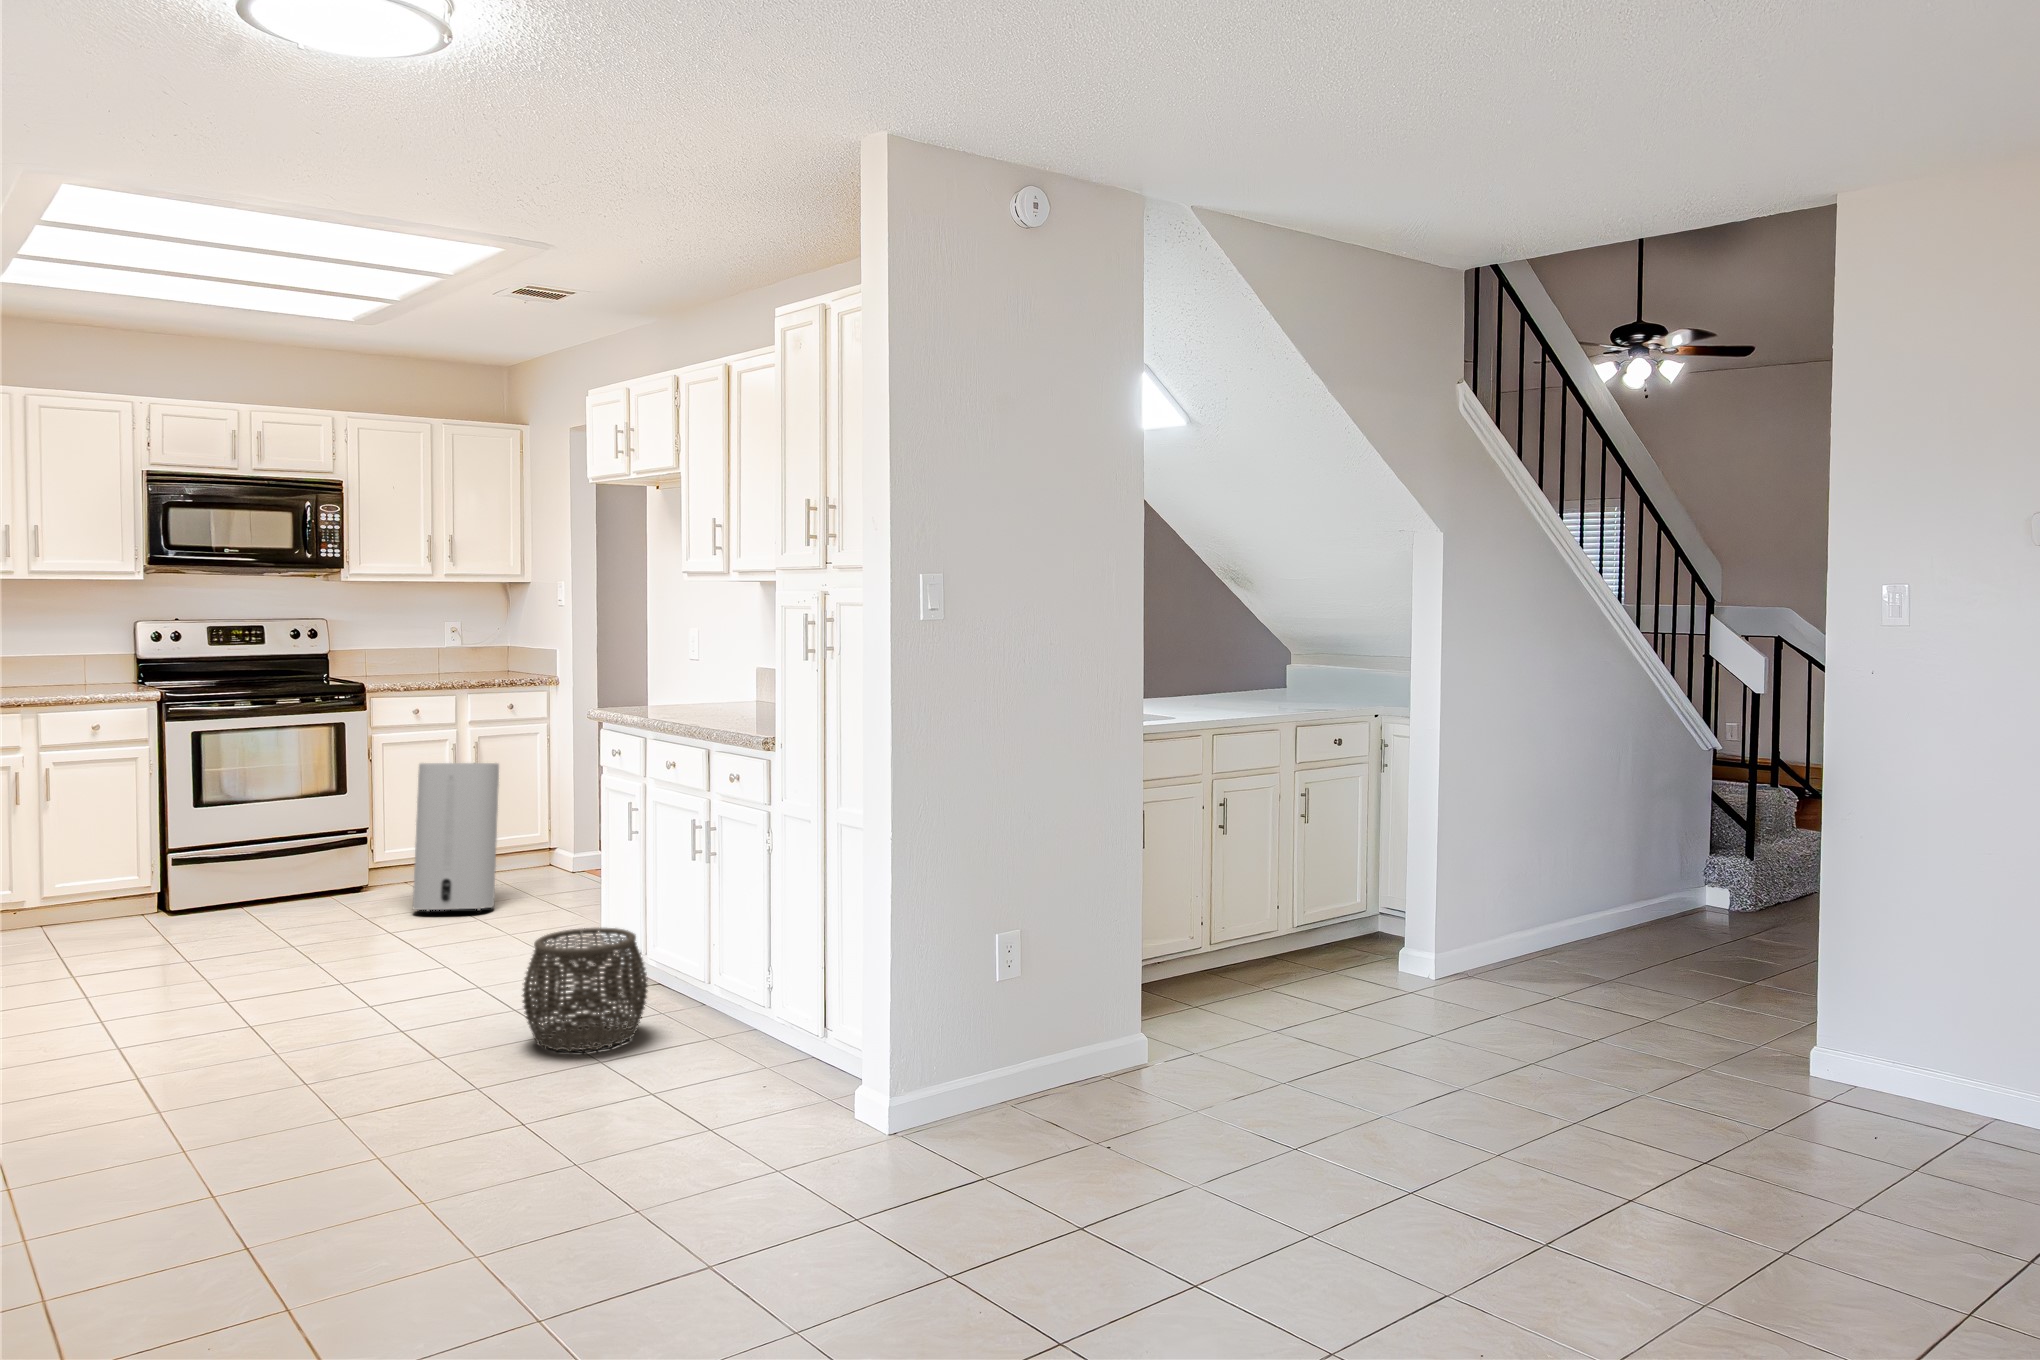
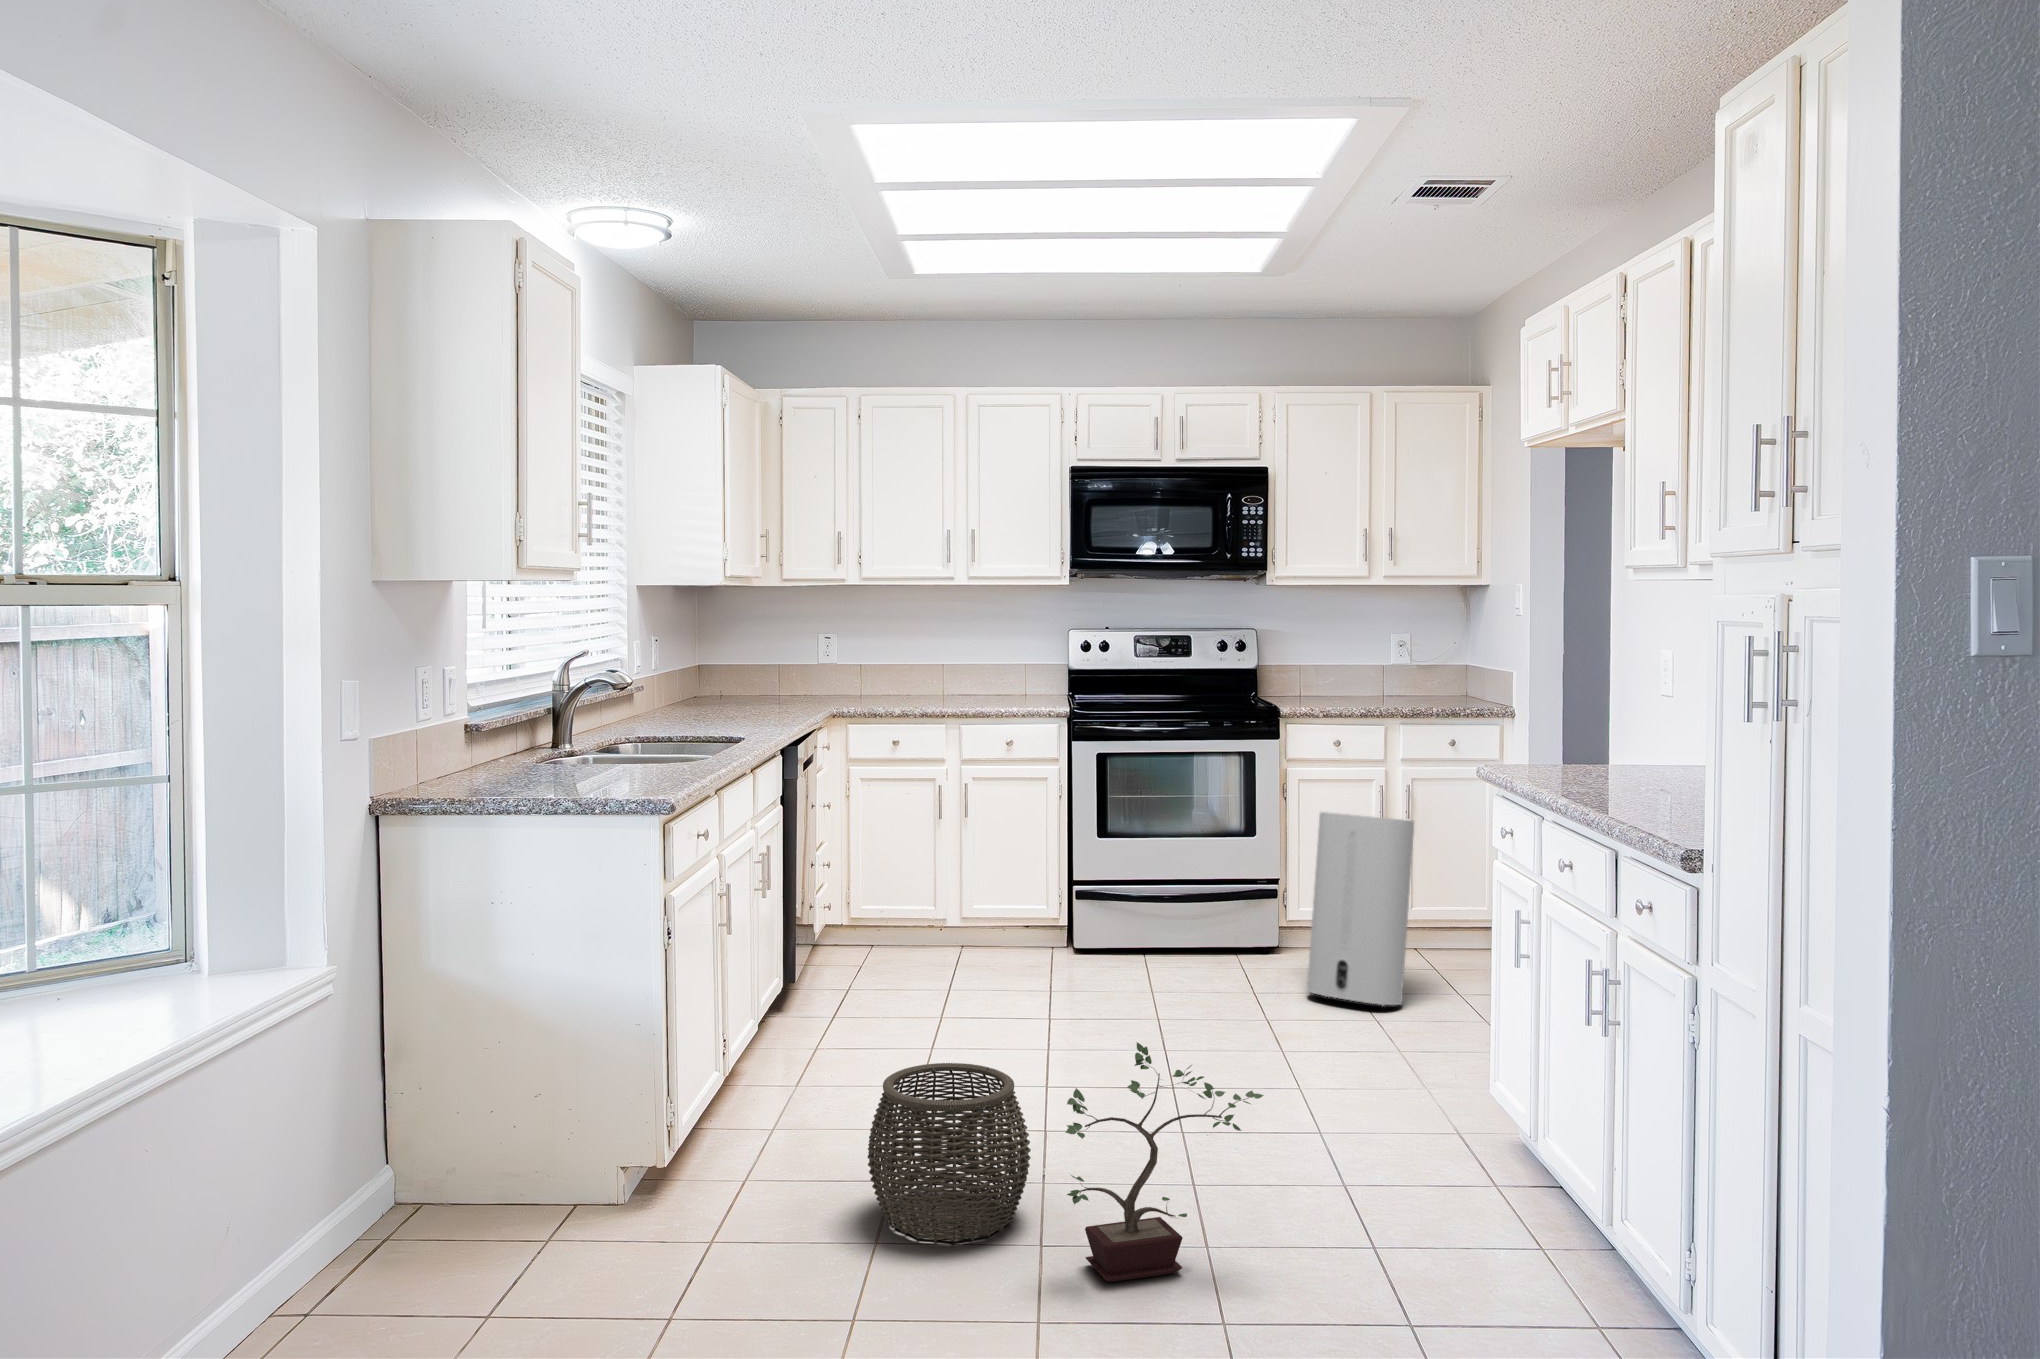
potted plant: none [341,915,489,1096] -> present [1066,1043,1264,1282]
woven basket: present [522,928,648,1051] -> present [868,1063,1031,1242]

